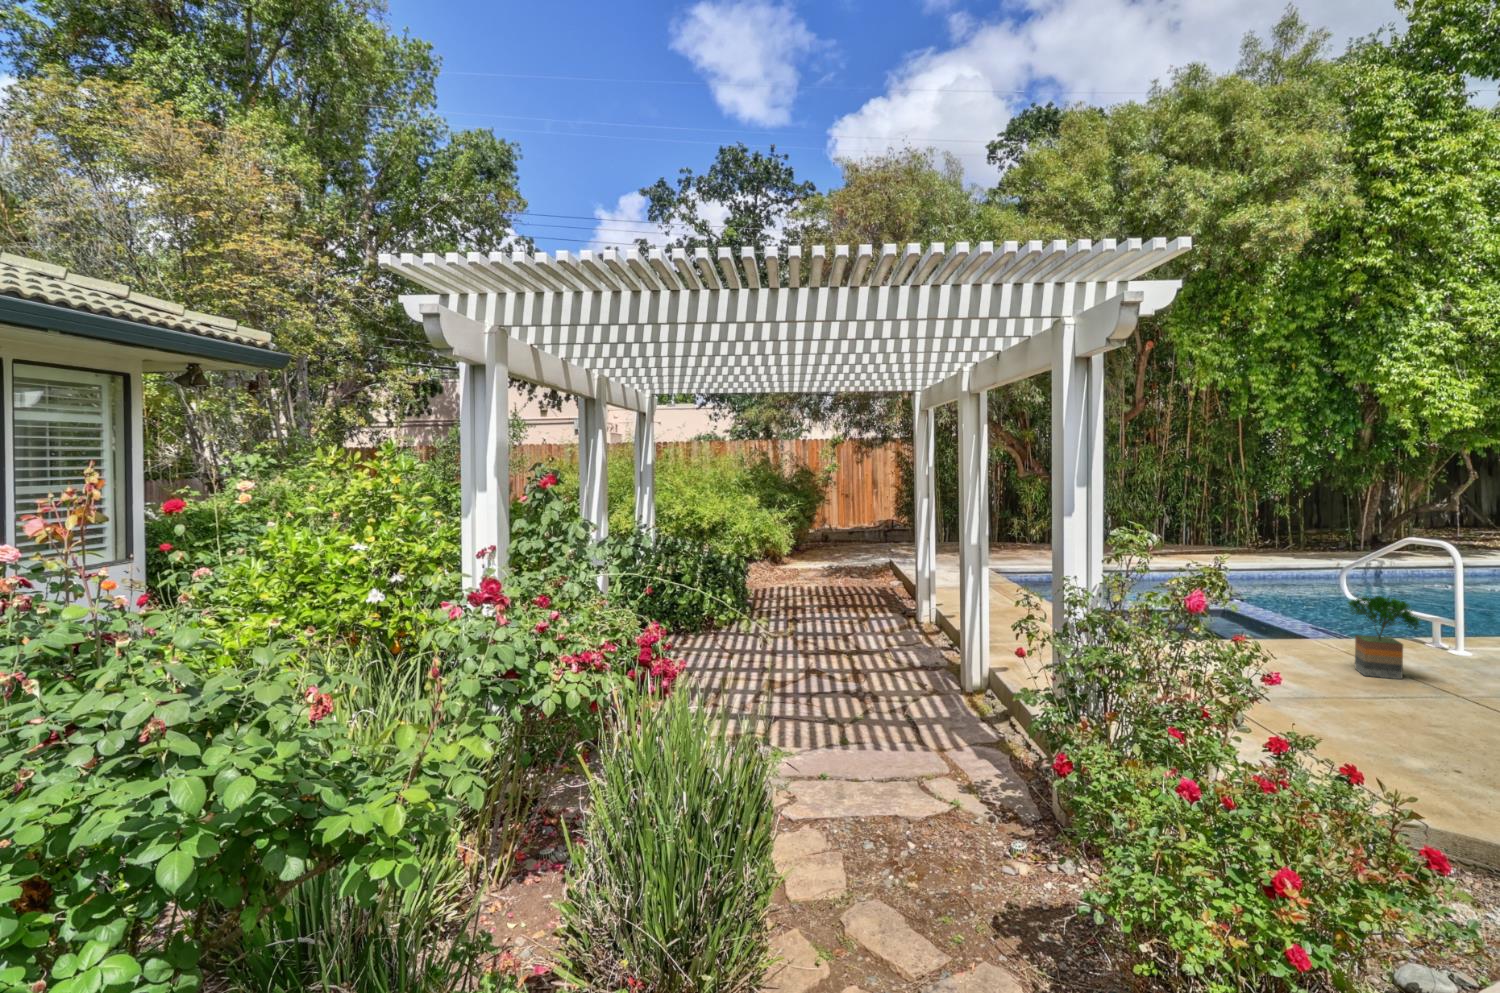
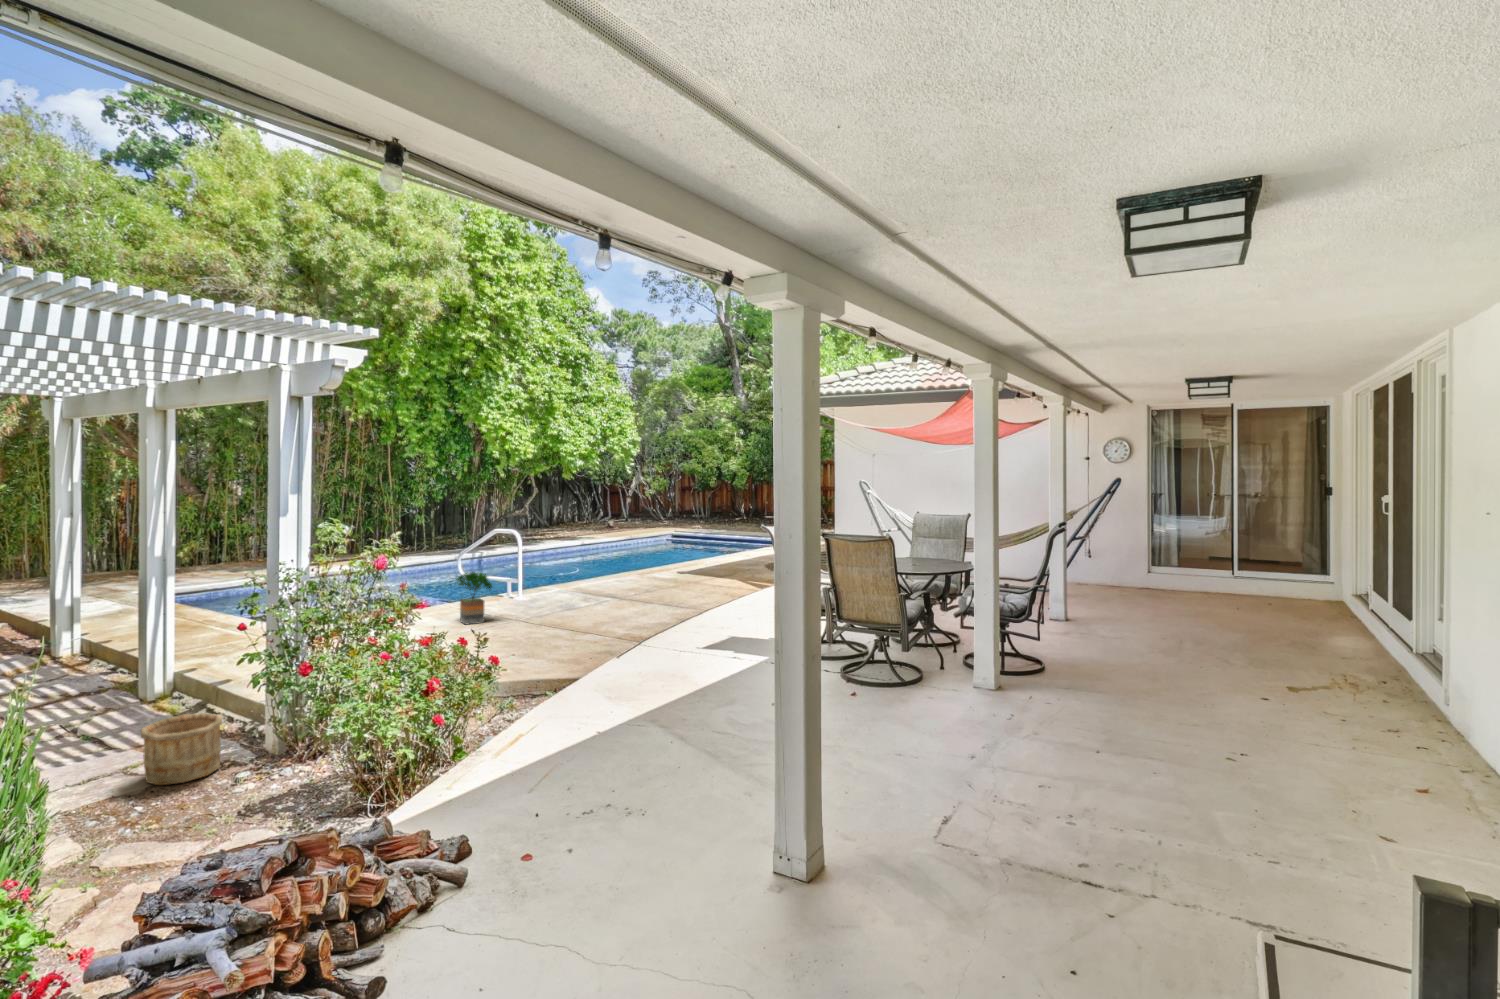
wooden bucket: none [930,733,1012,822] -> present [141,713,222,785]

